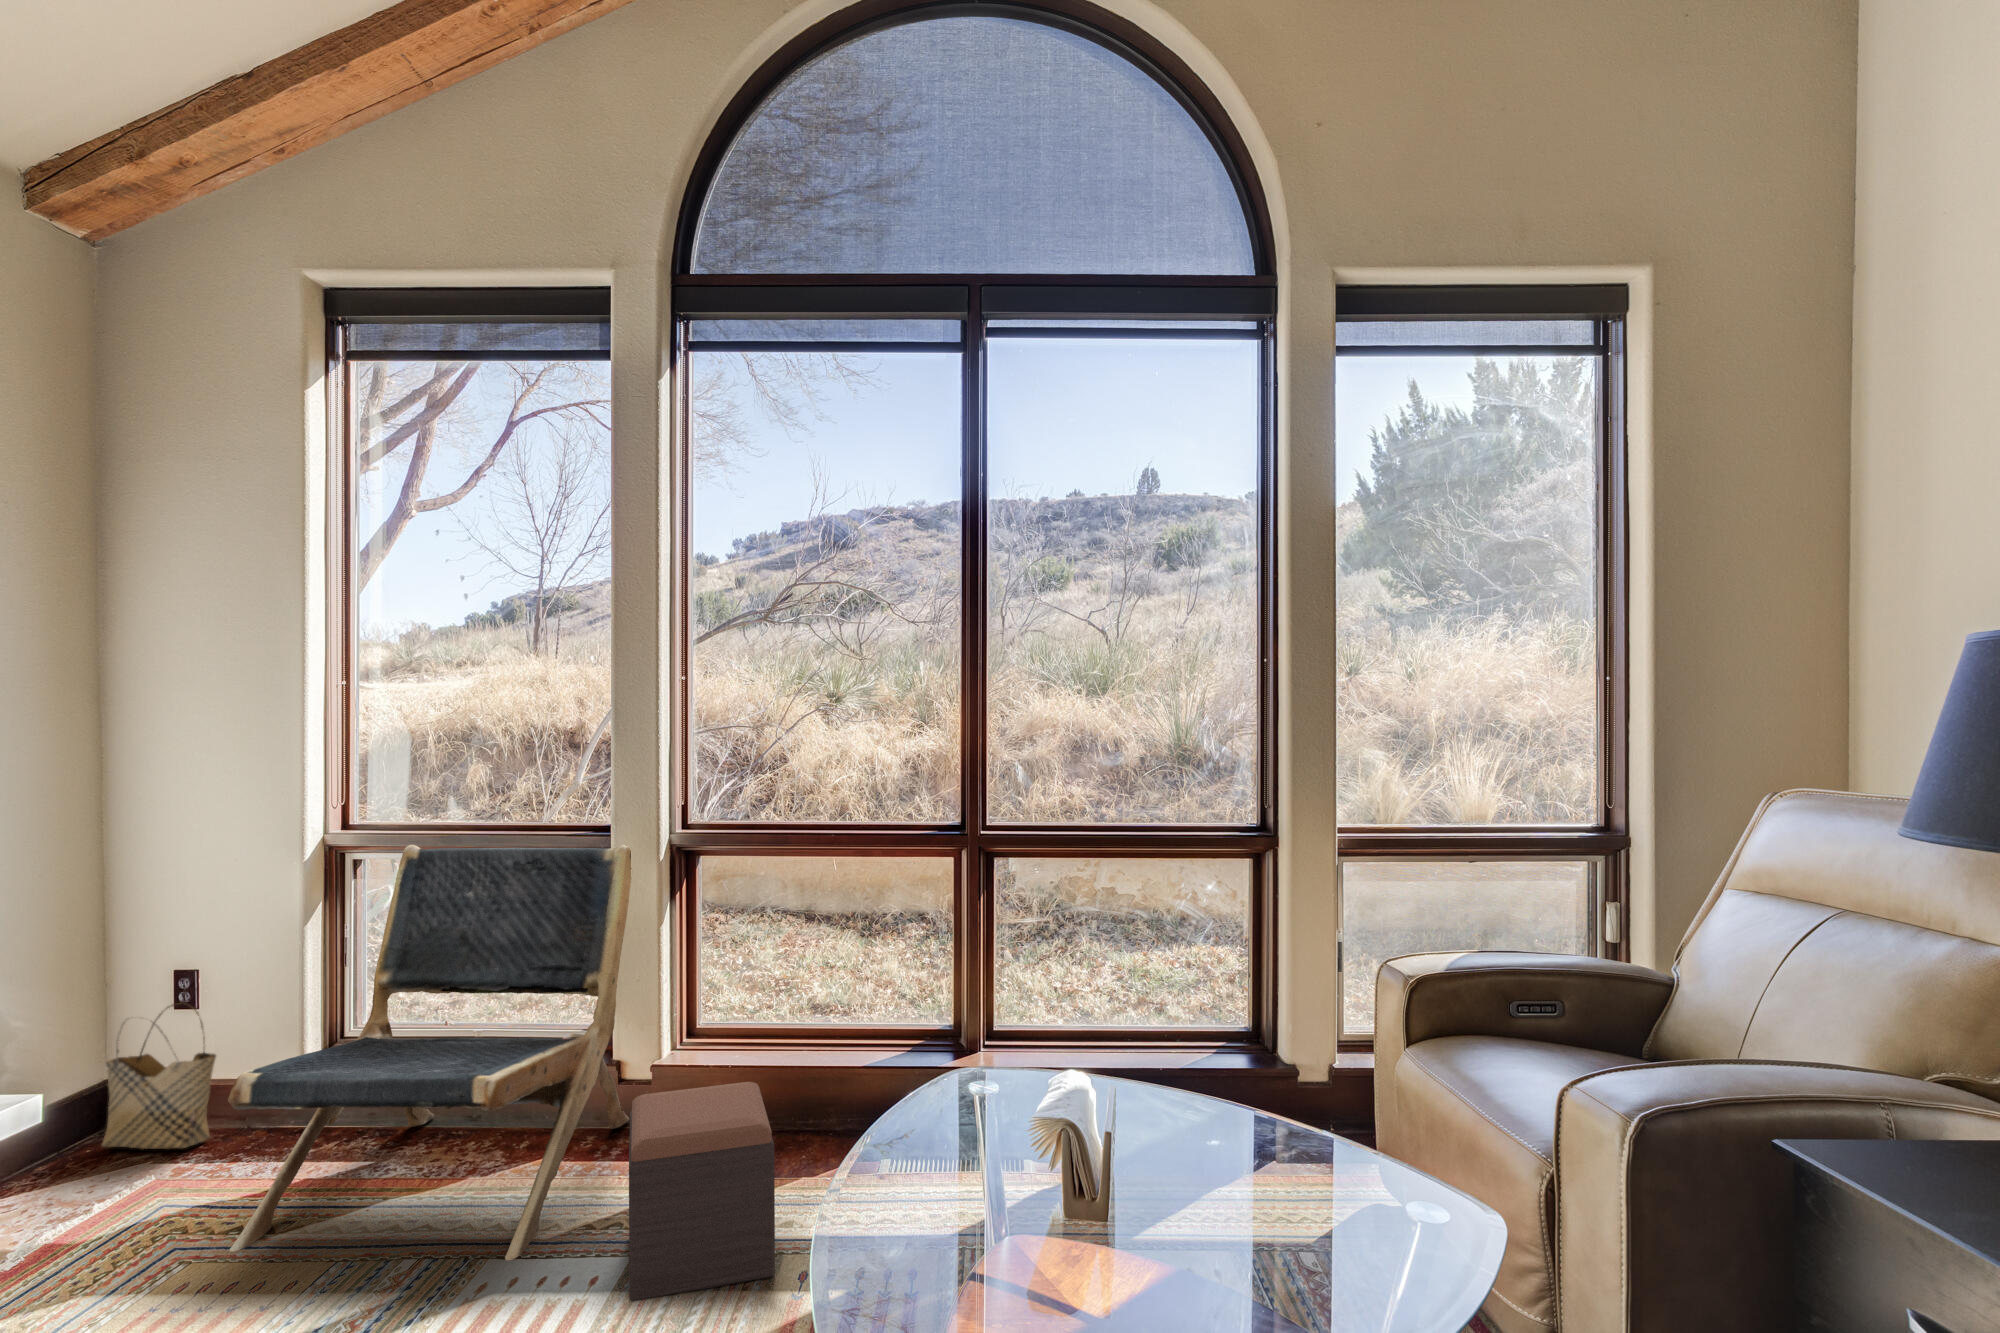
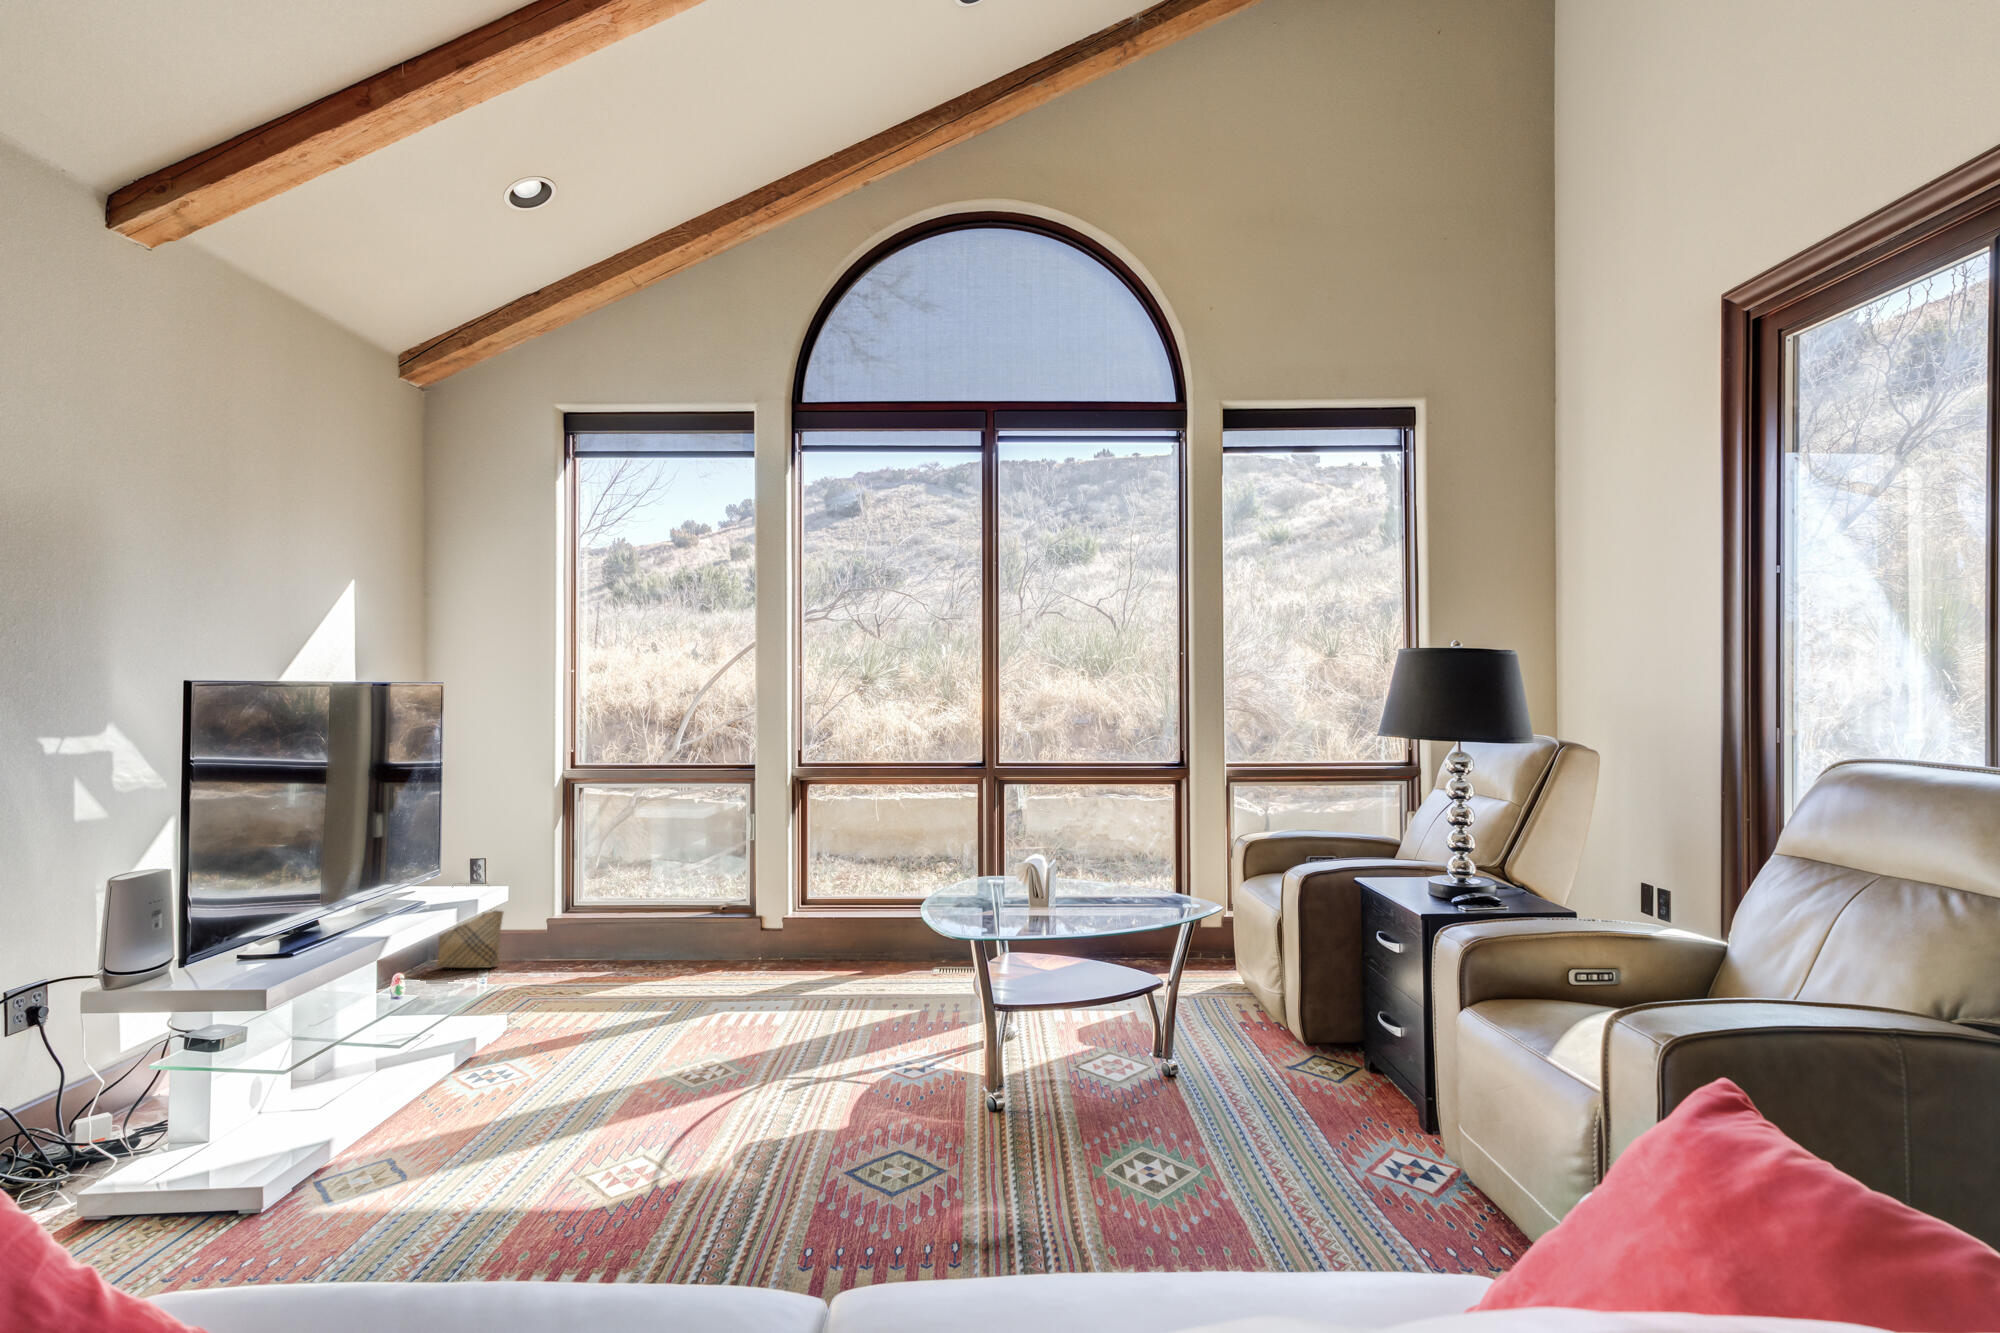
lounge chair: present [228,845,632,1260] -> none [554,776,769,1005]
footstool: present [629,1082,775,1301] -> none [789,907,880,1015]

